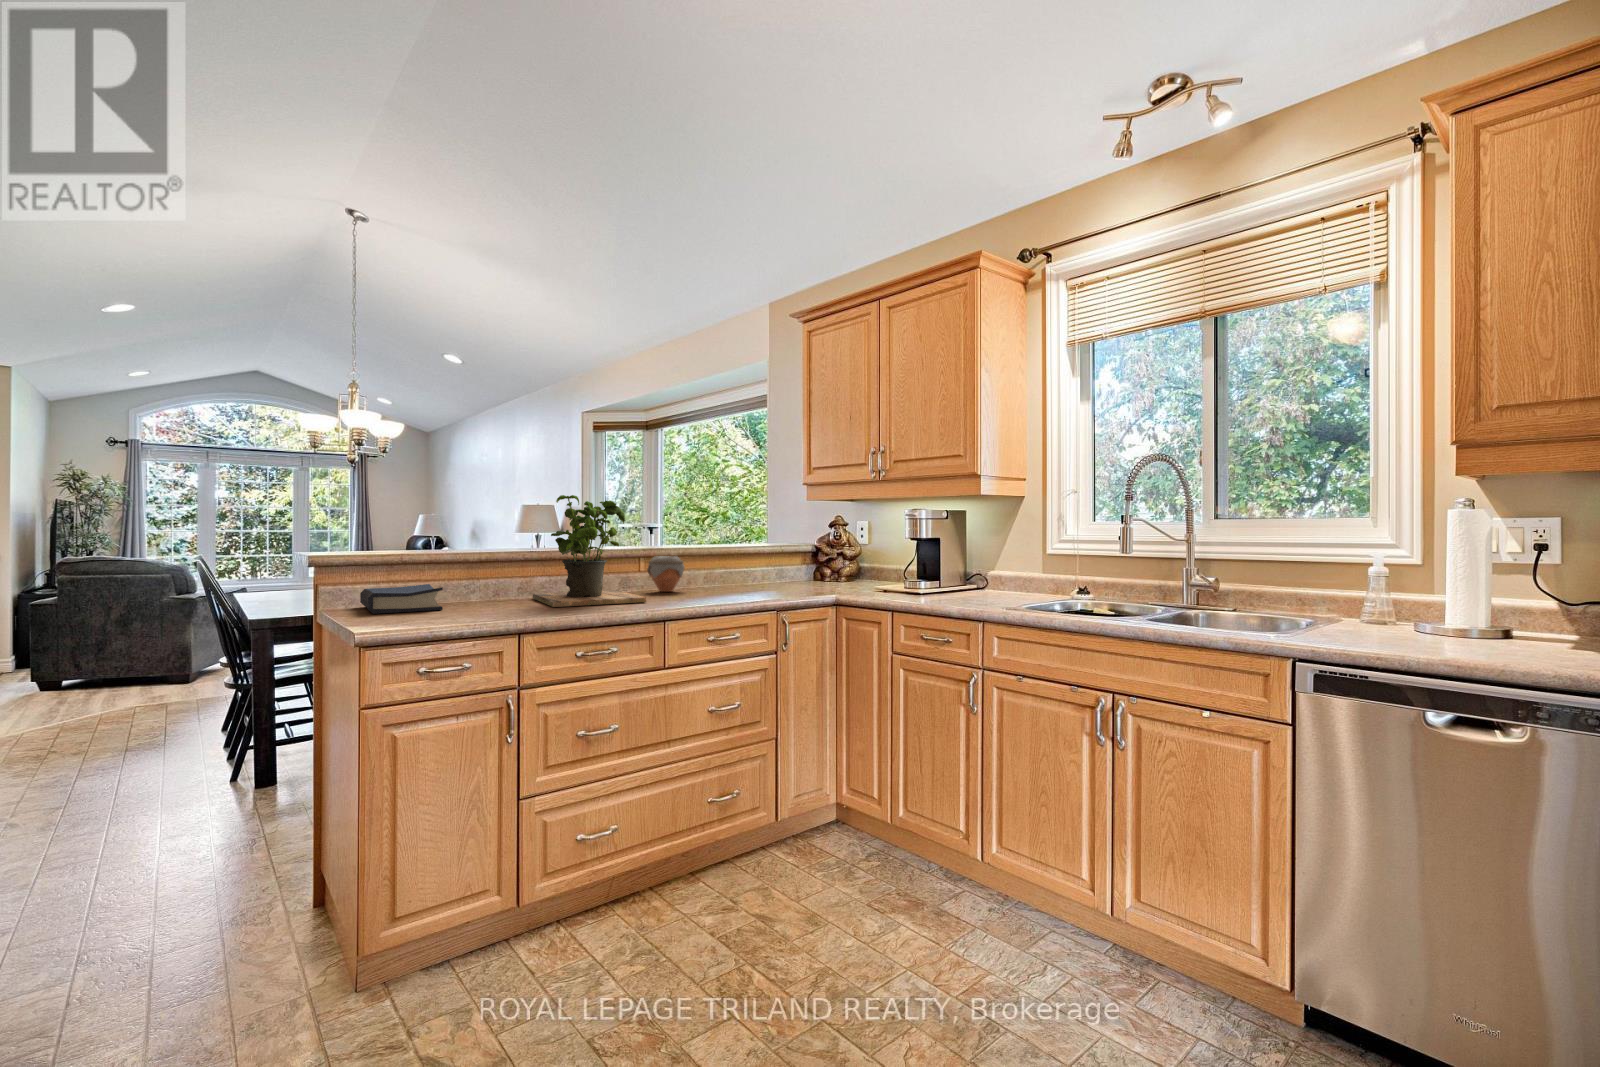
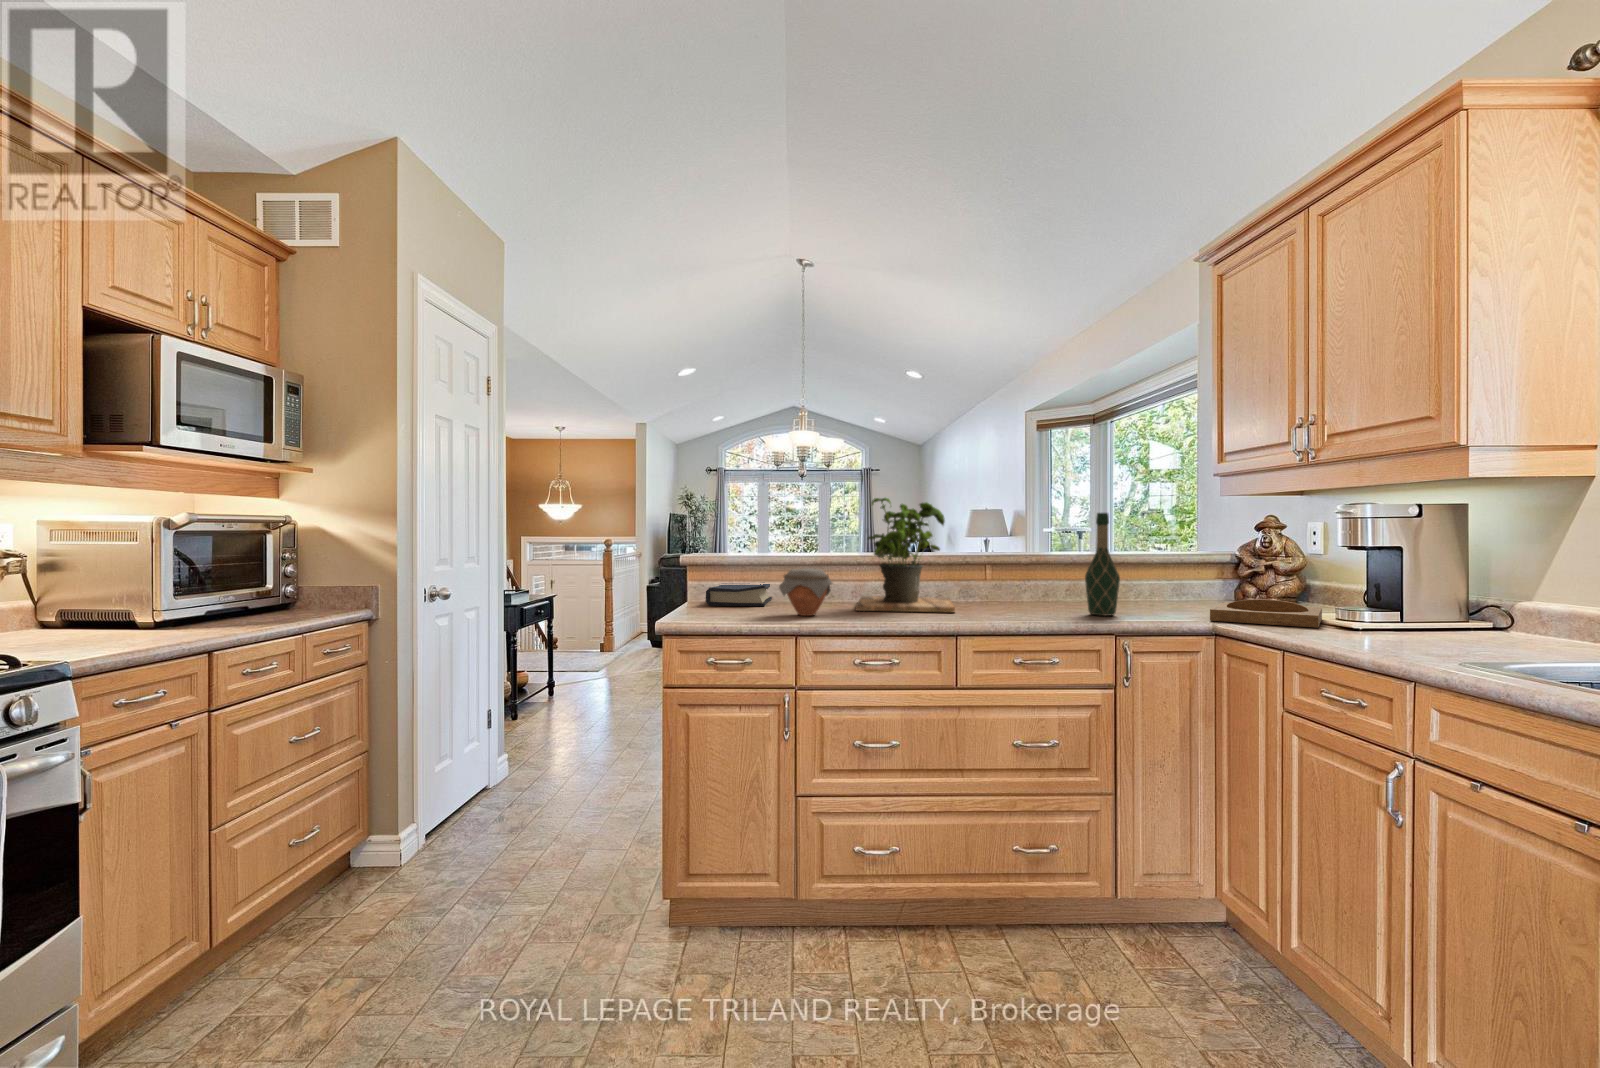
wine bottle: none [745,512,772,596] -> present [1085,513,1120,616]
jar: present [647,556,684,592] -> present [779,568,832,616]
tray: none [828,577,901,595] -> present [1210,599,1322,628]

